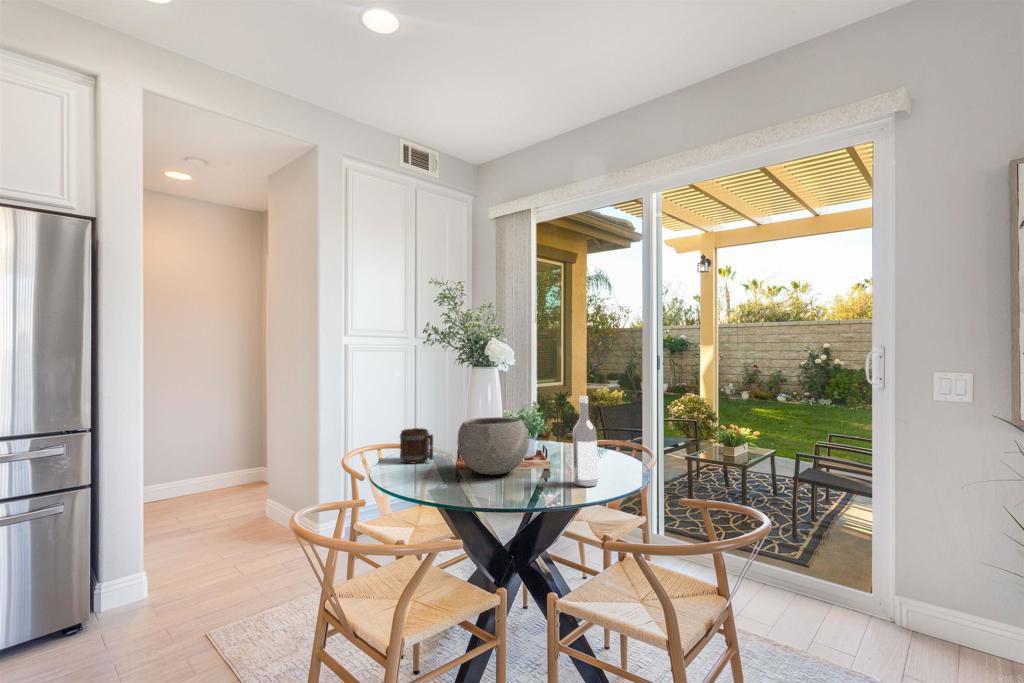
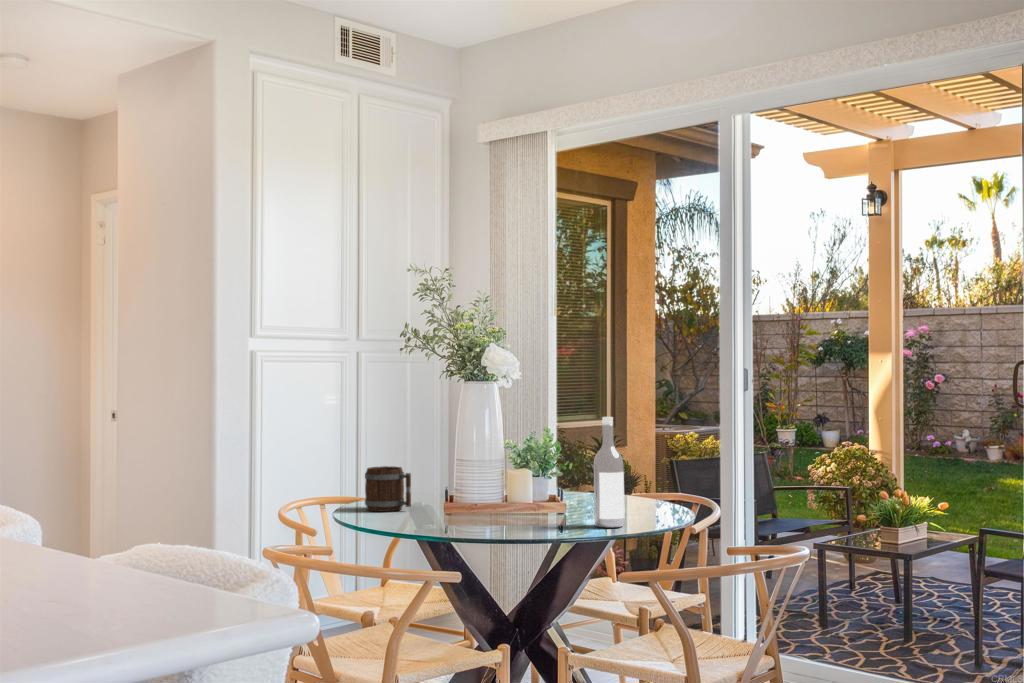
bowl: present [458,417,529,475] -> none [447,449,540,519]

